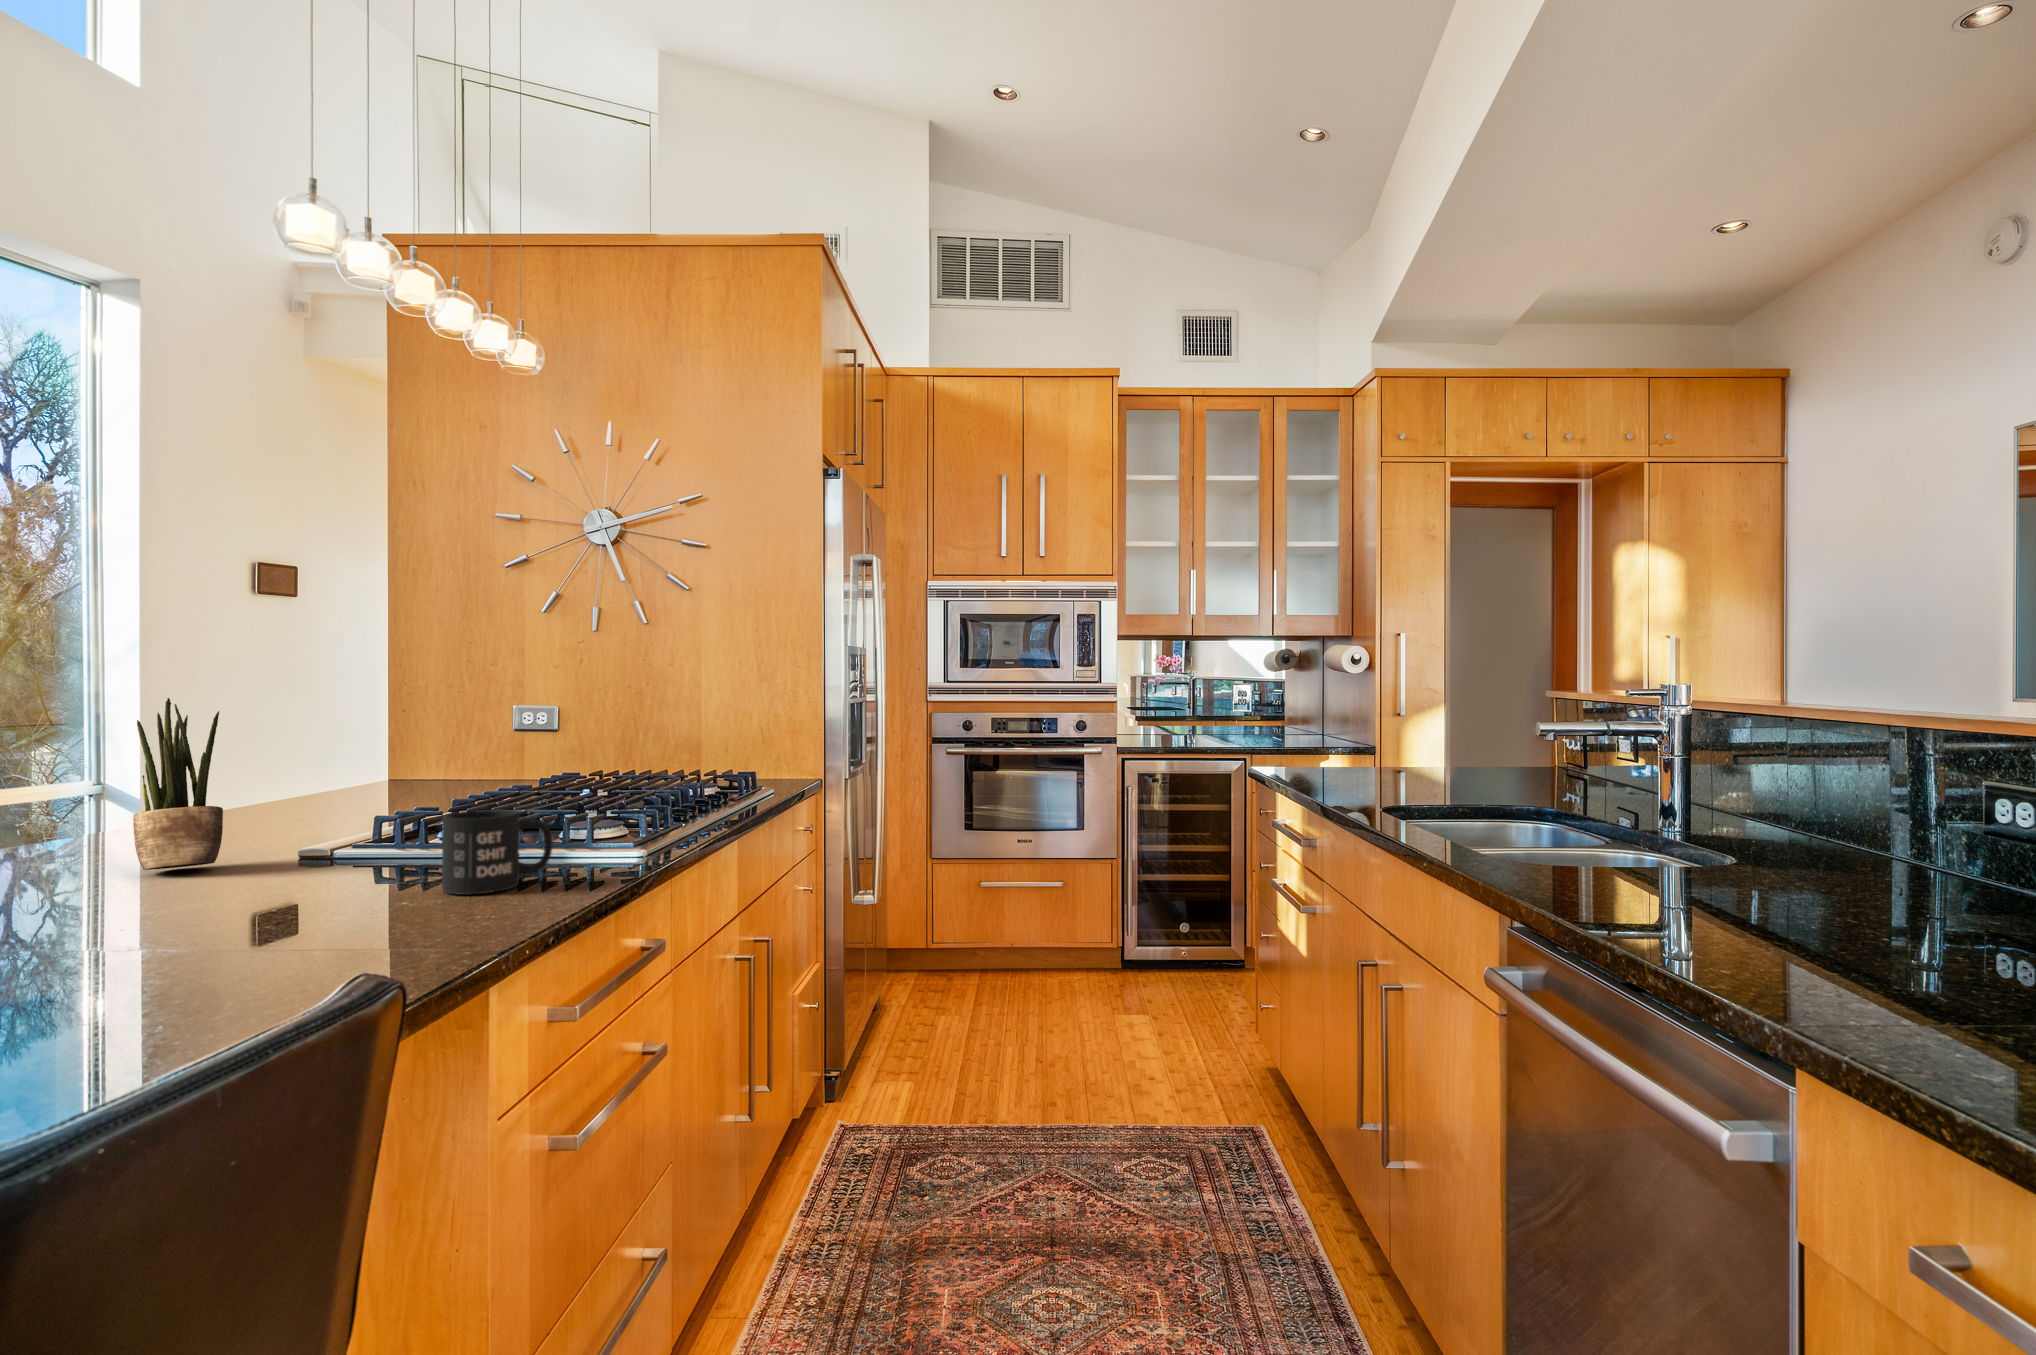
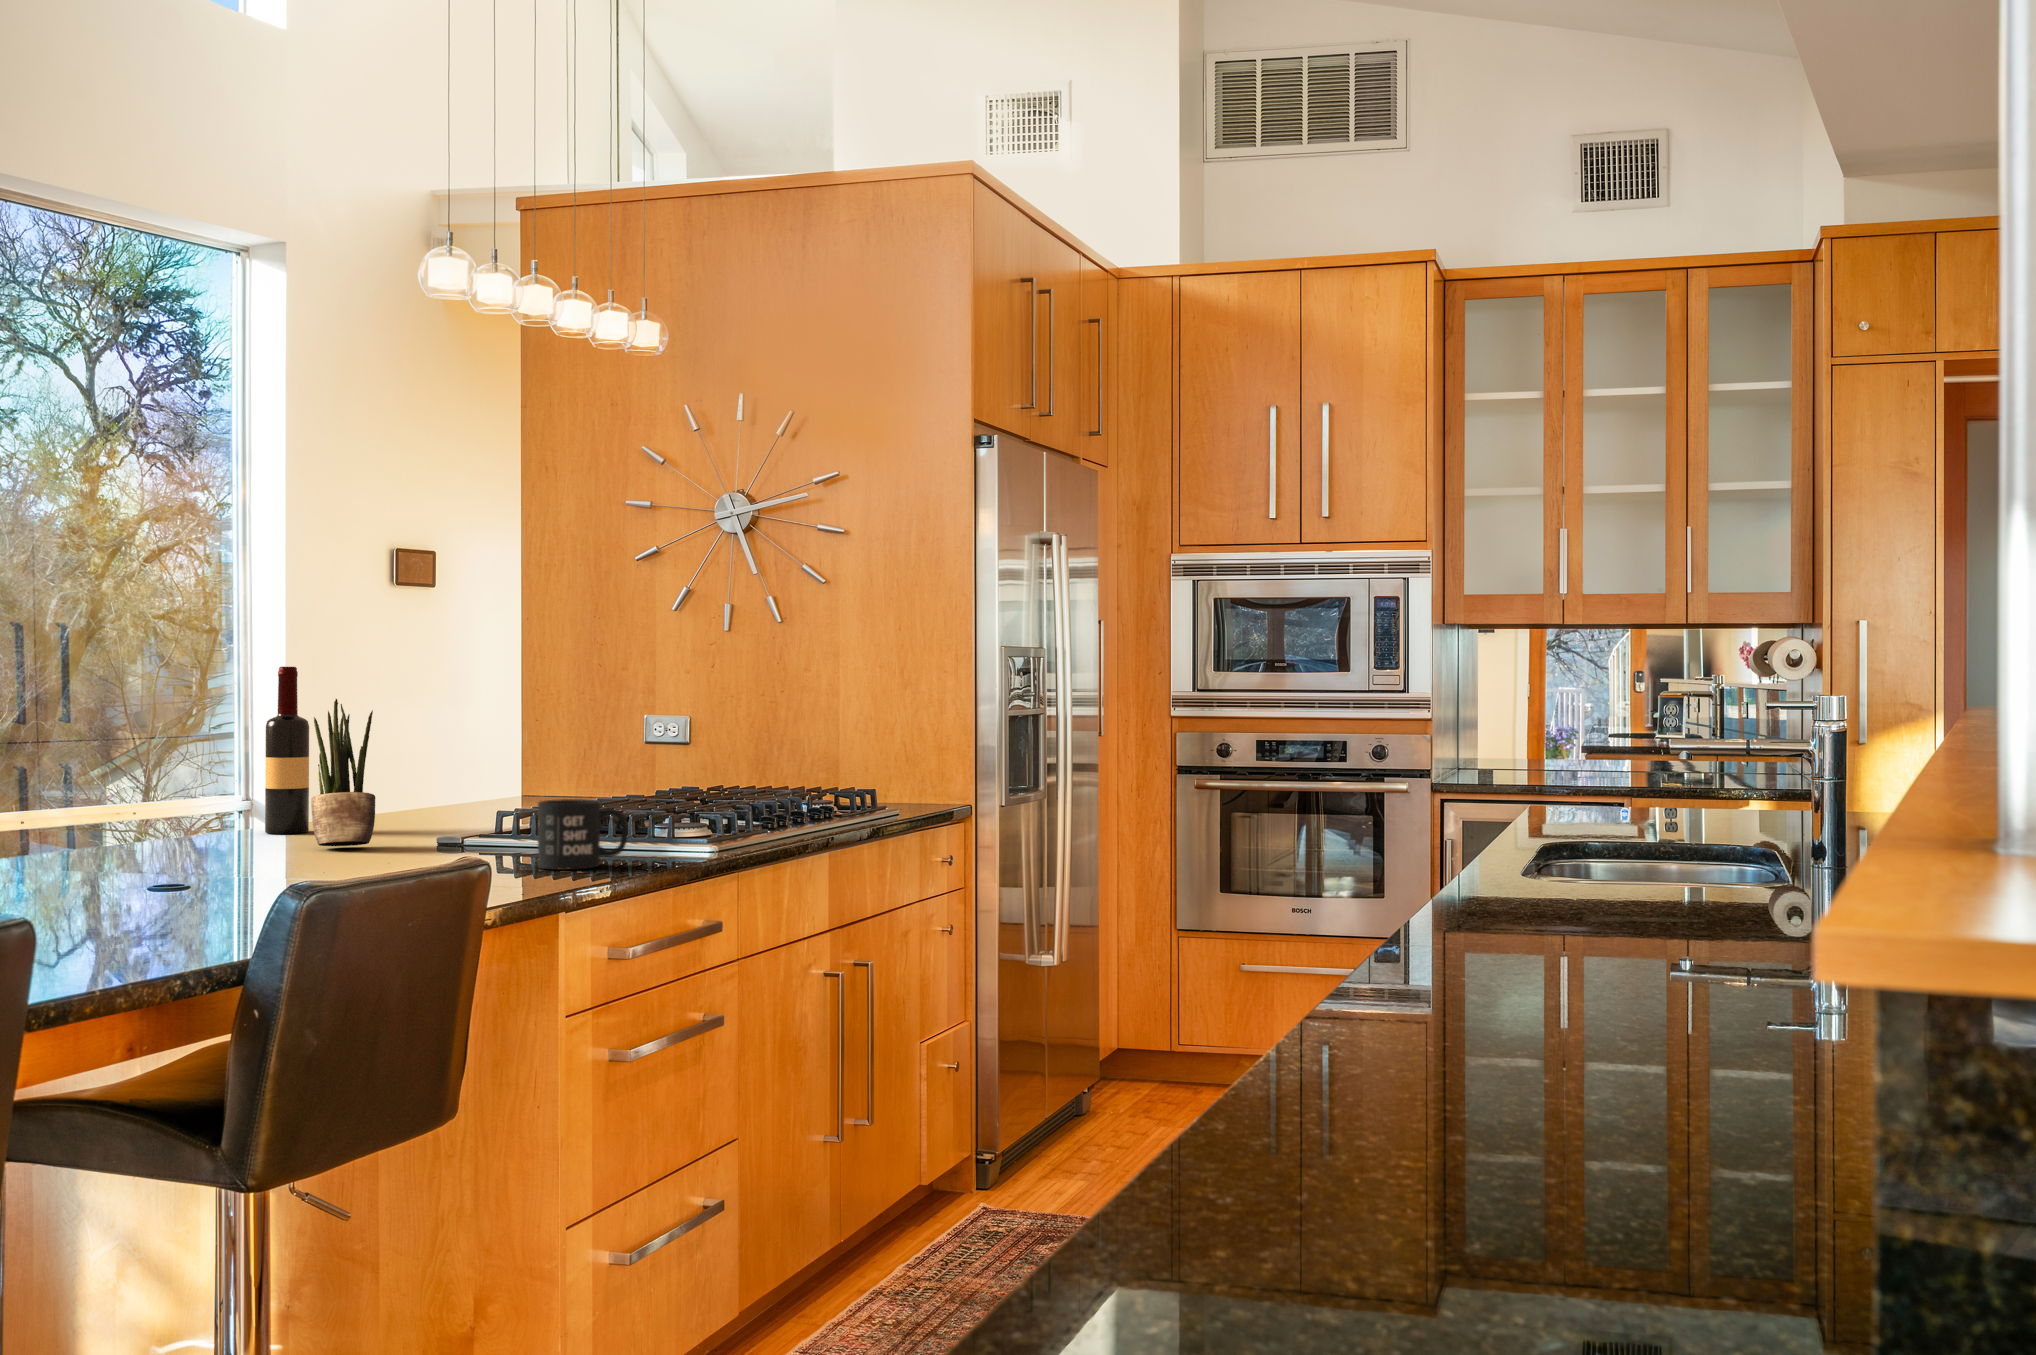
wine bottle: none [77,661,138,850] -> present [265,667,309,834]

